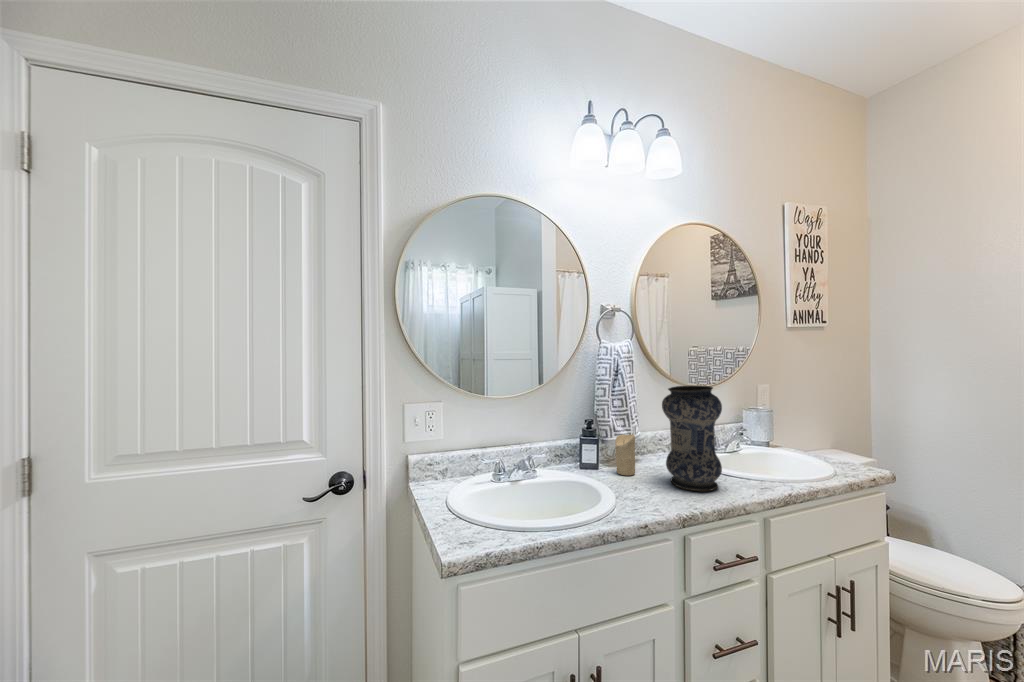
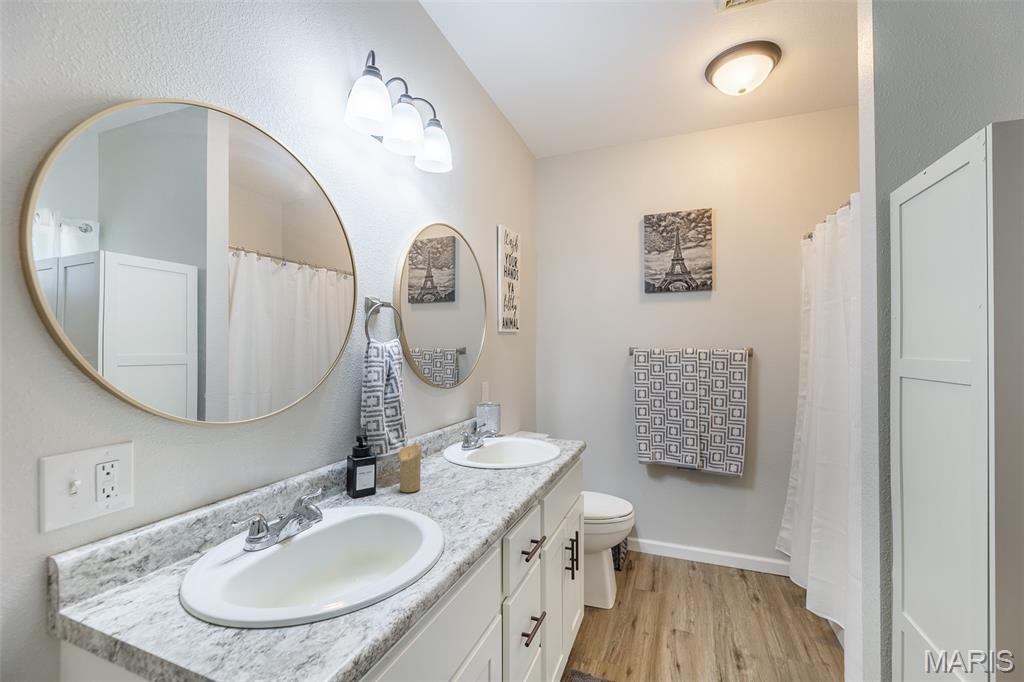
vase: present [662,386,722,491] -> none [454,387,508,492]

